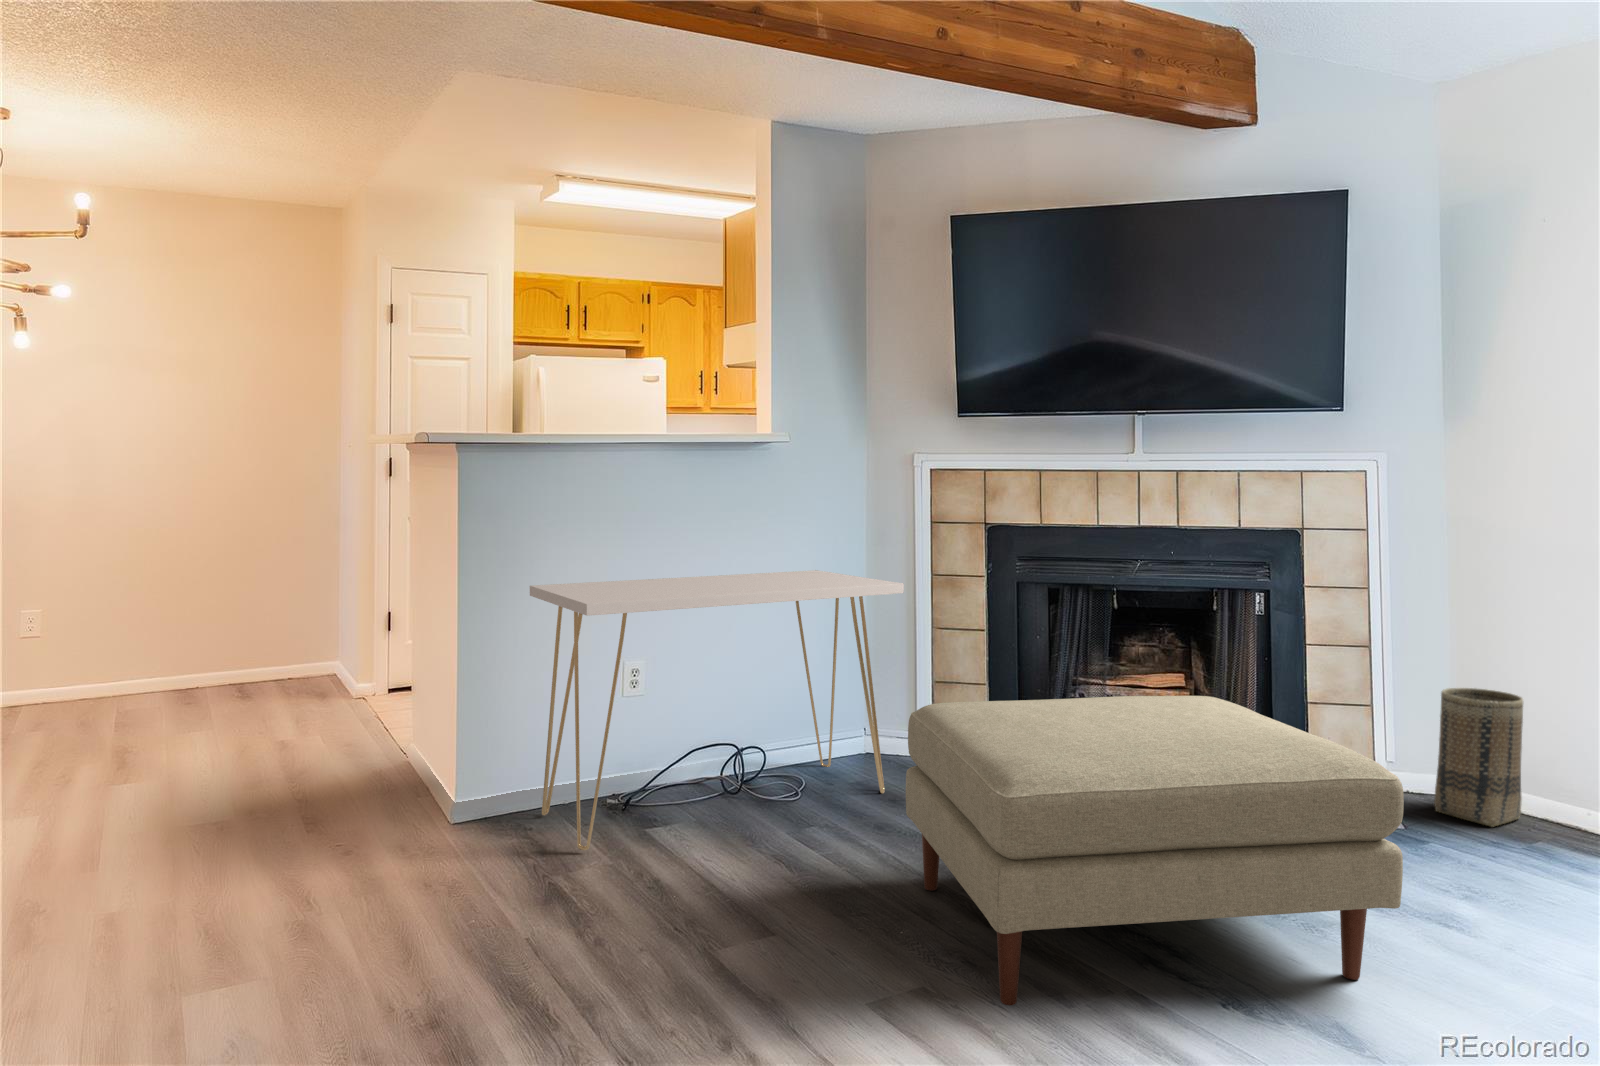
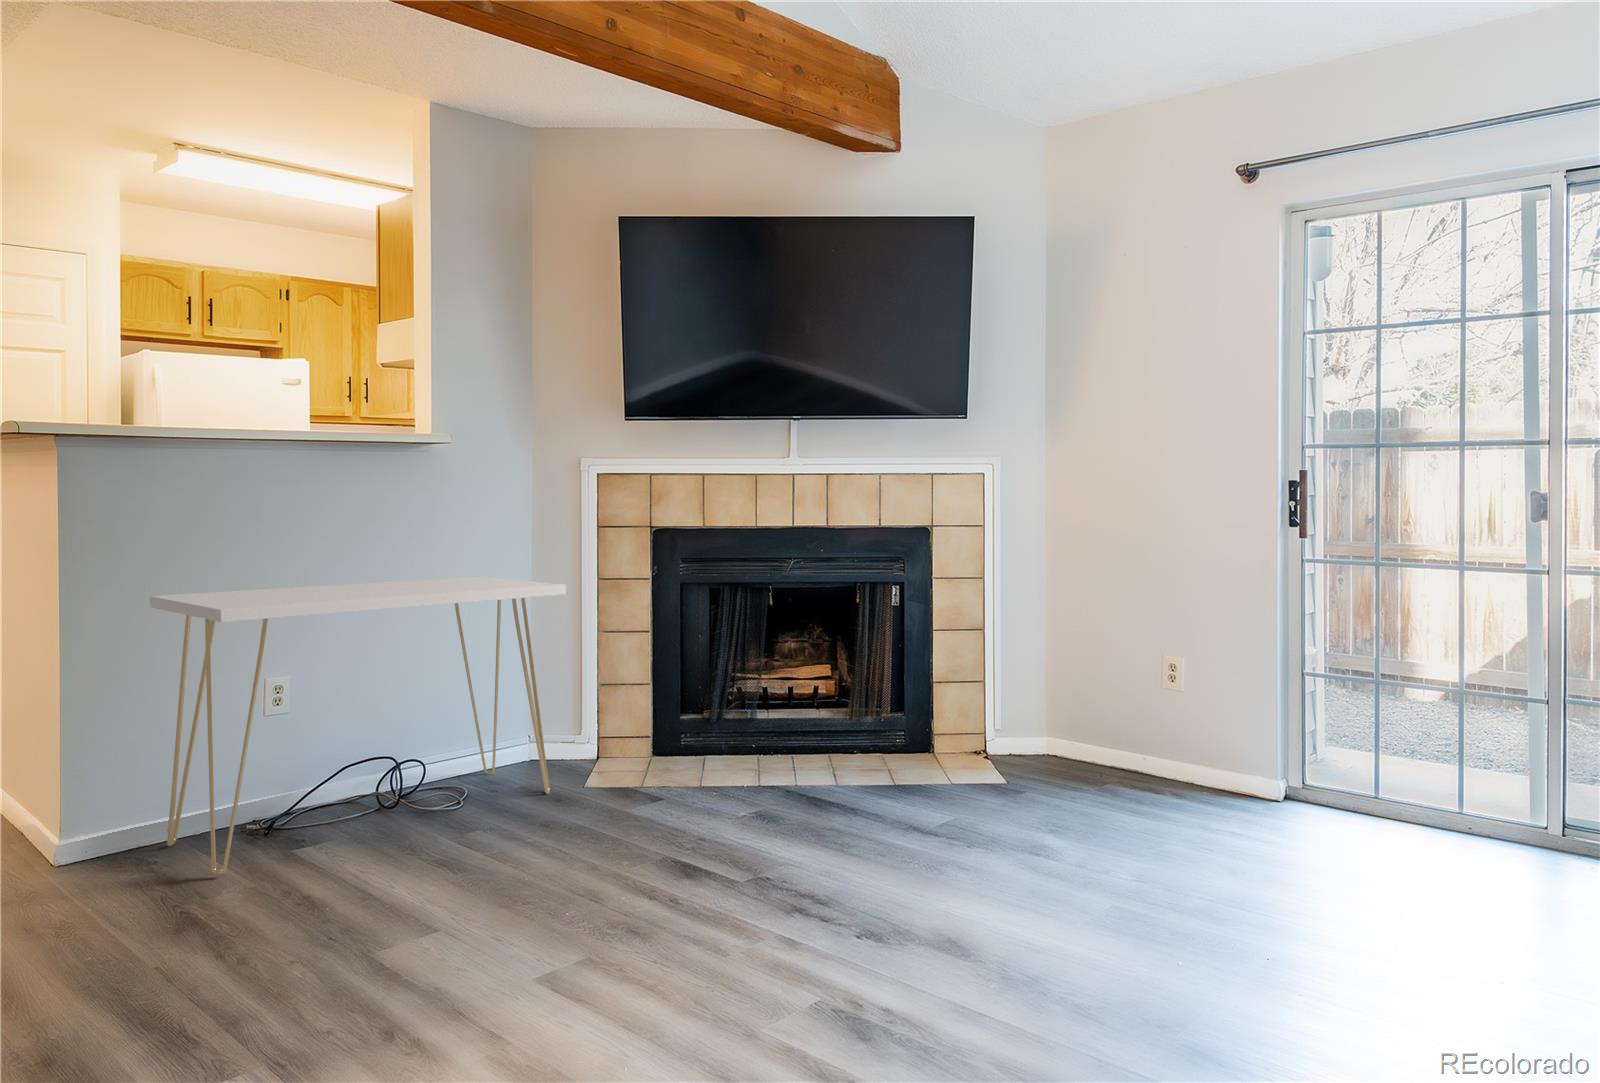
basket: present [1434,688,1523,827] -> none [1032,662,1096,776]
ottoman: present [906,696,1404,1005] -> none [568,675,990,959]

